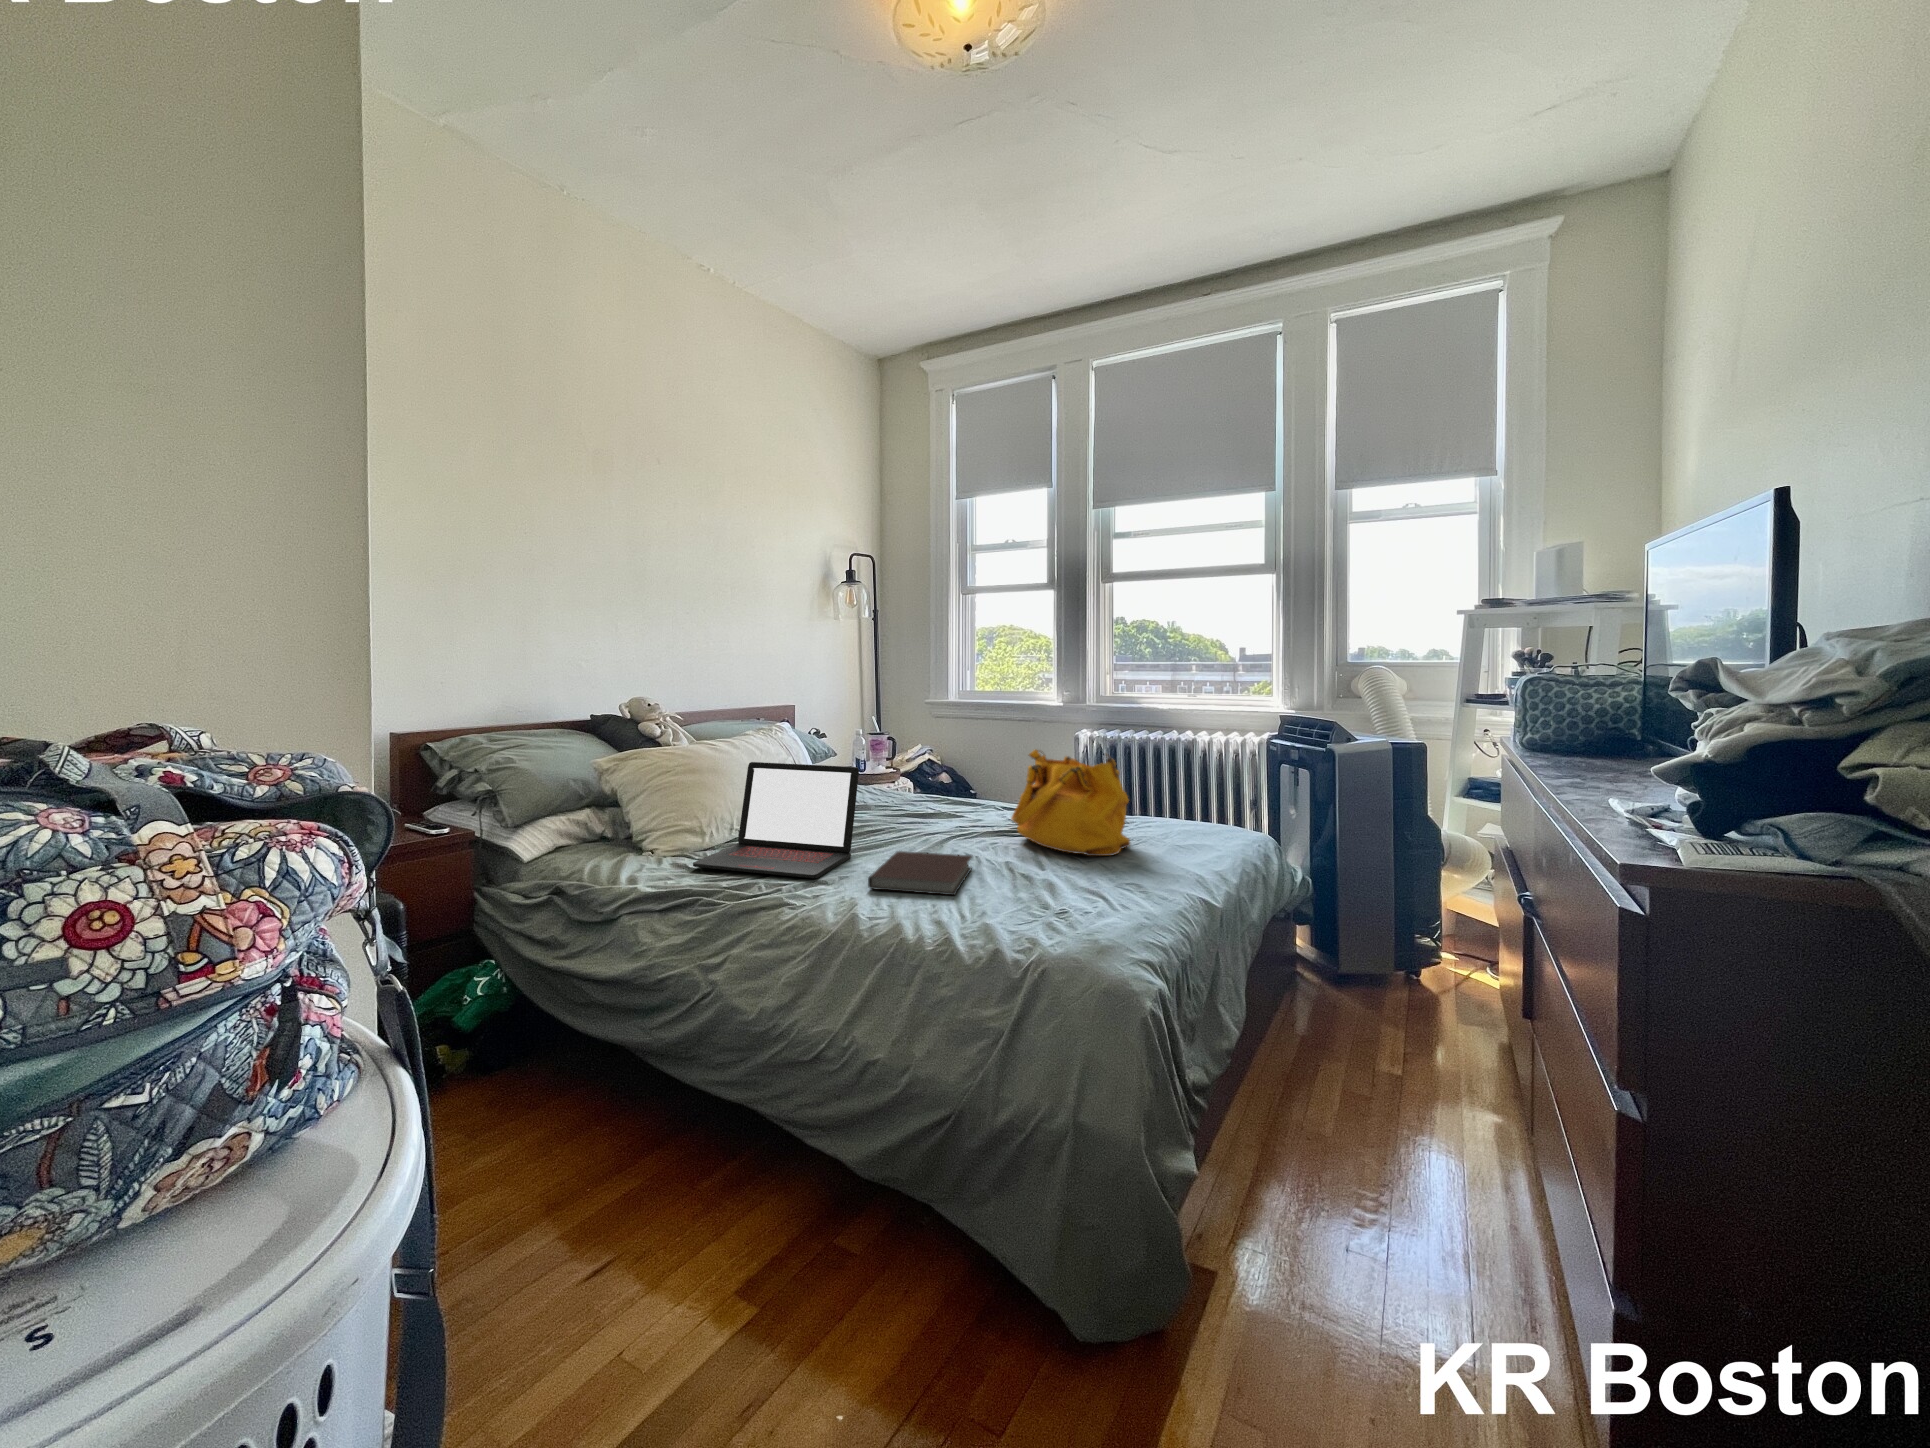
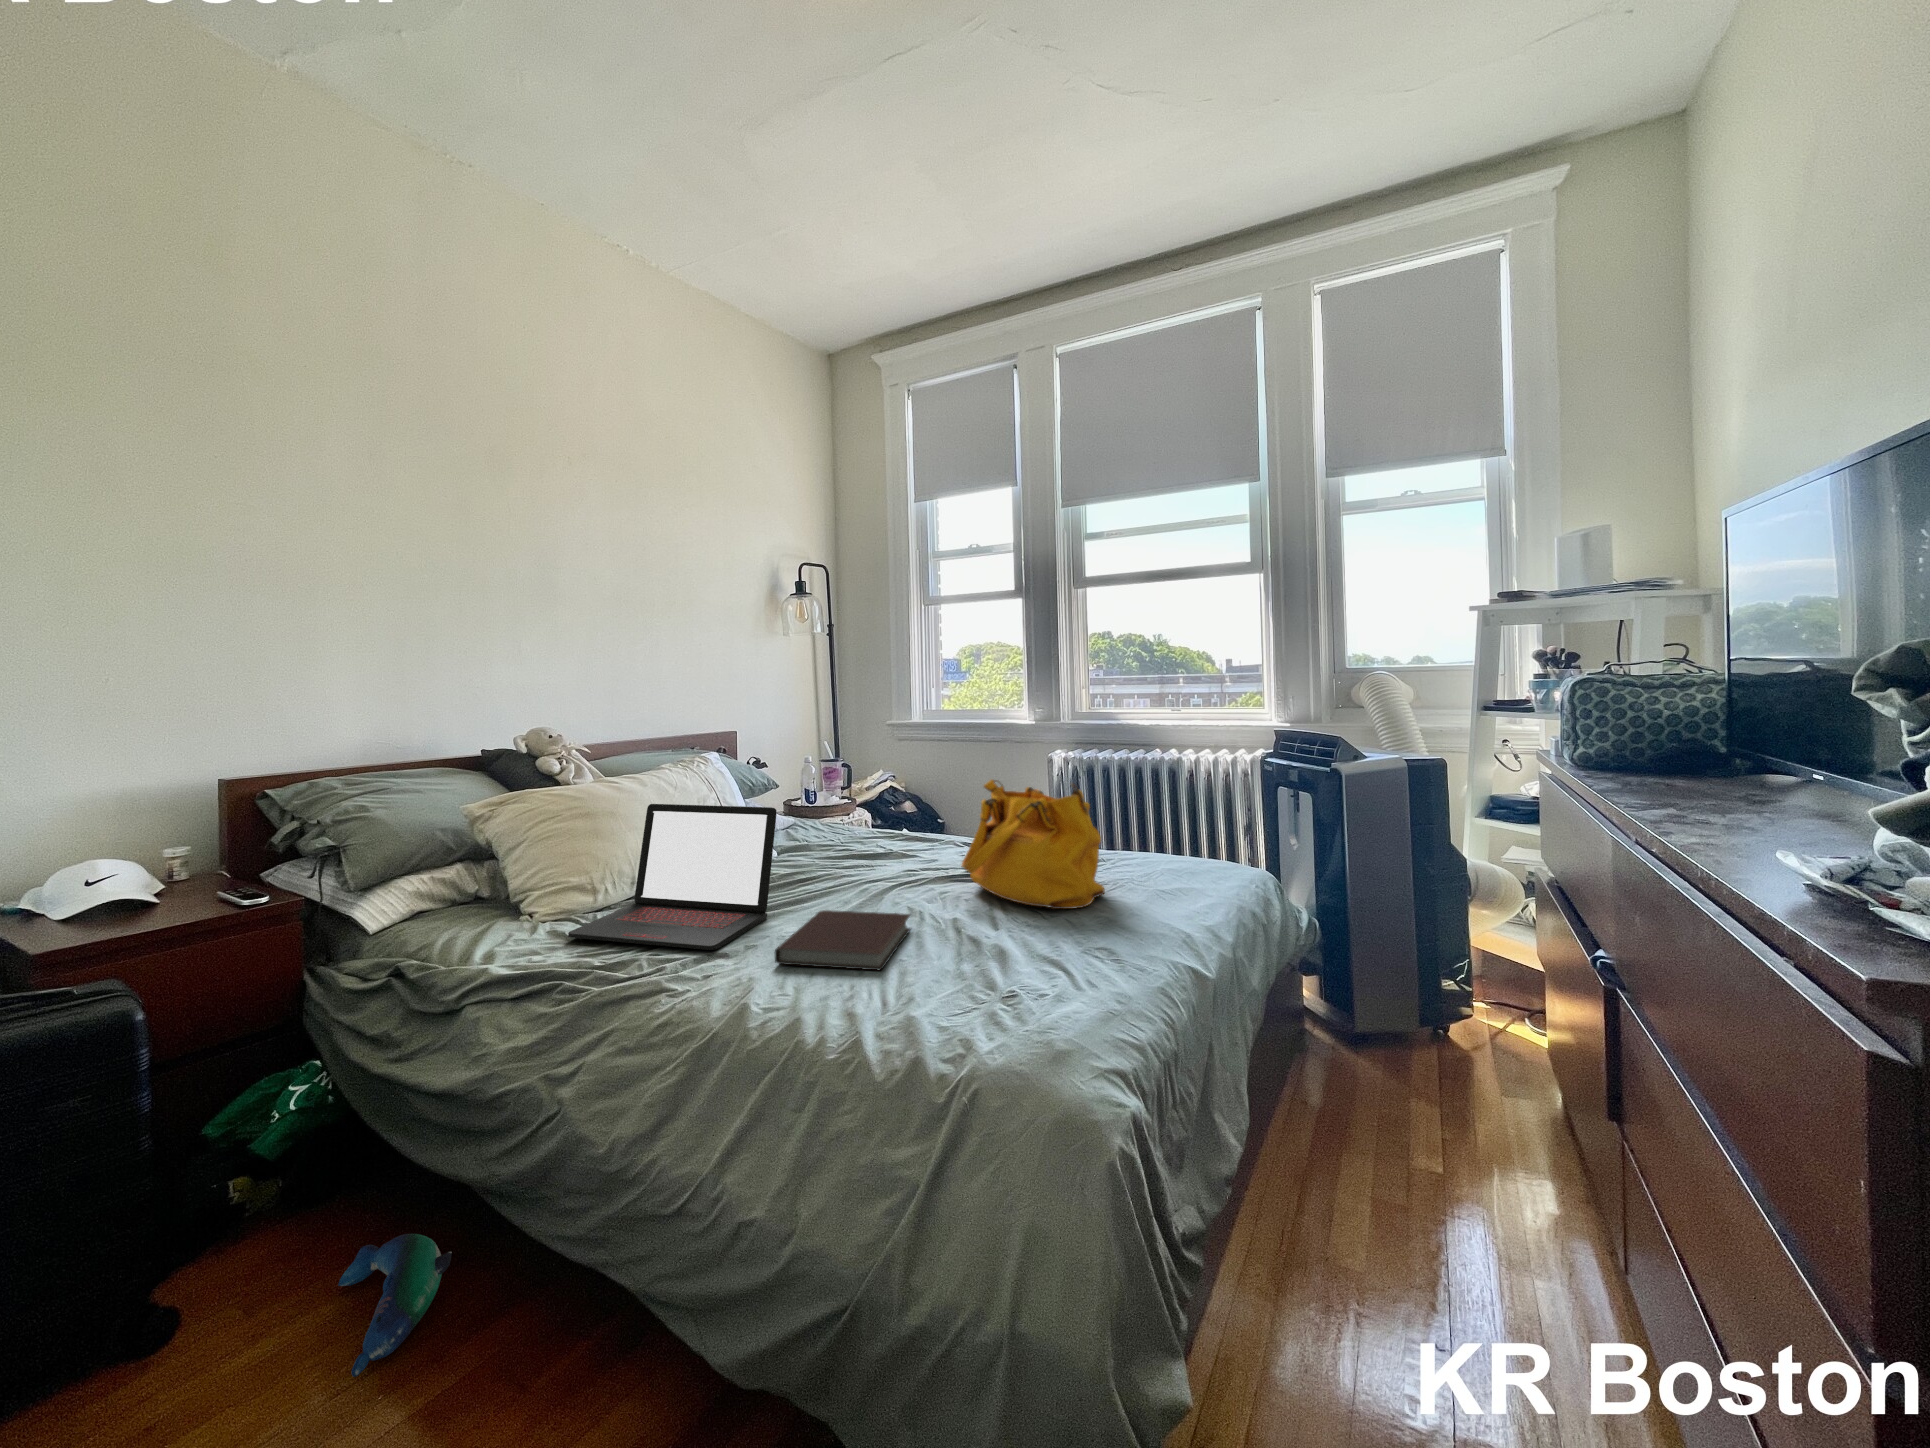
plush toy: none [525,1090,616,1184] -> present [338,1234,452,1377]

